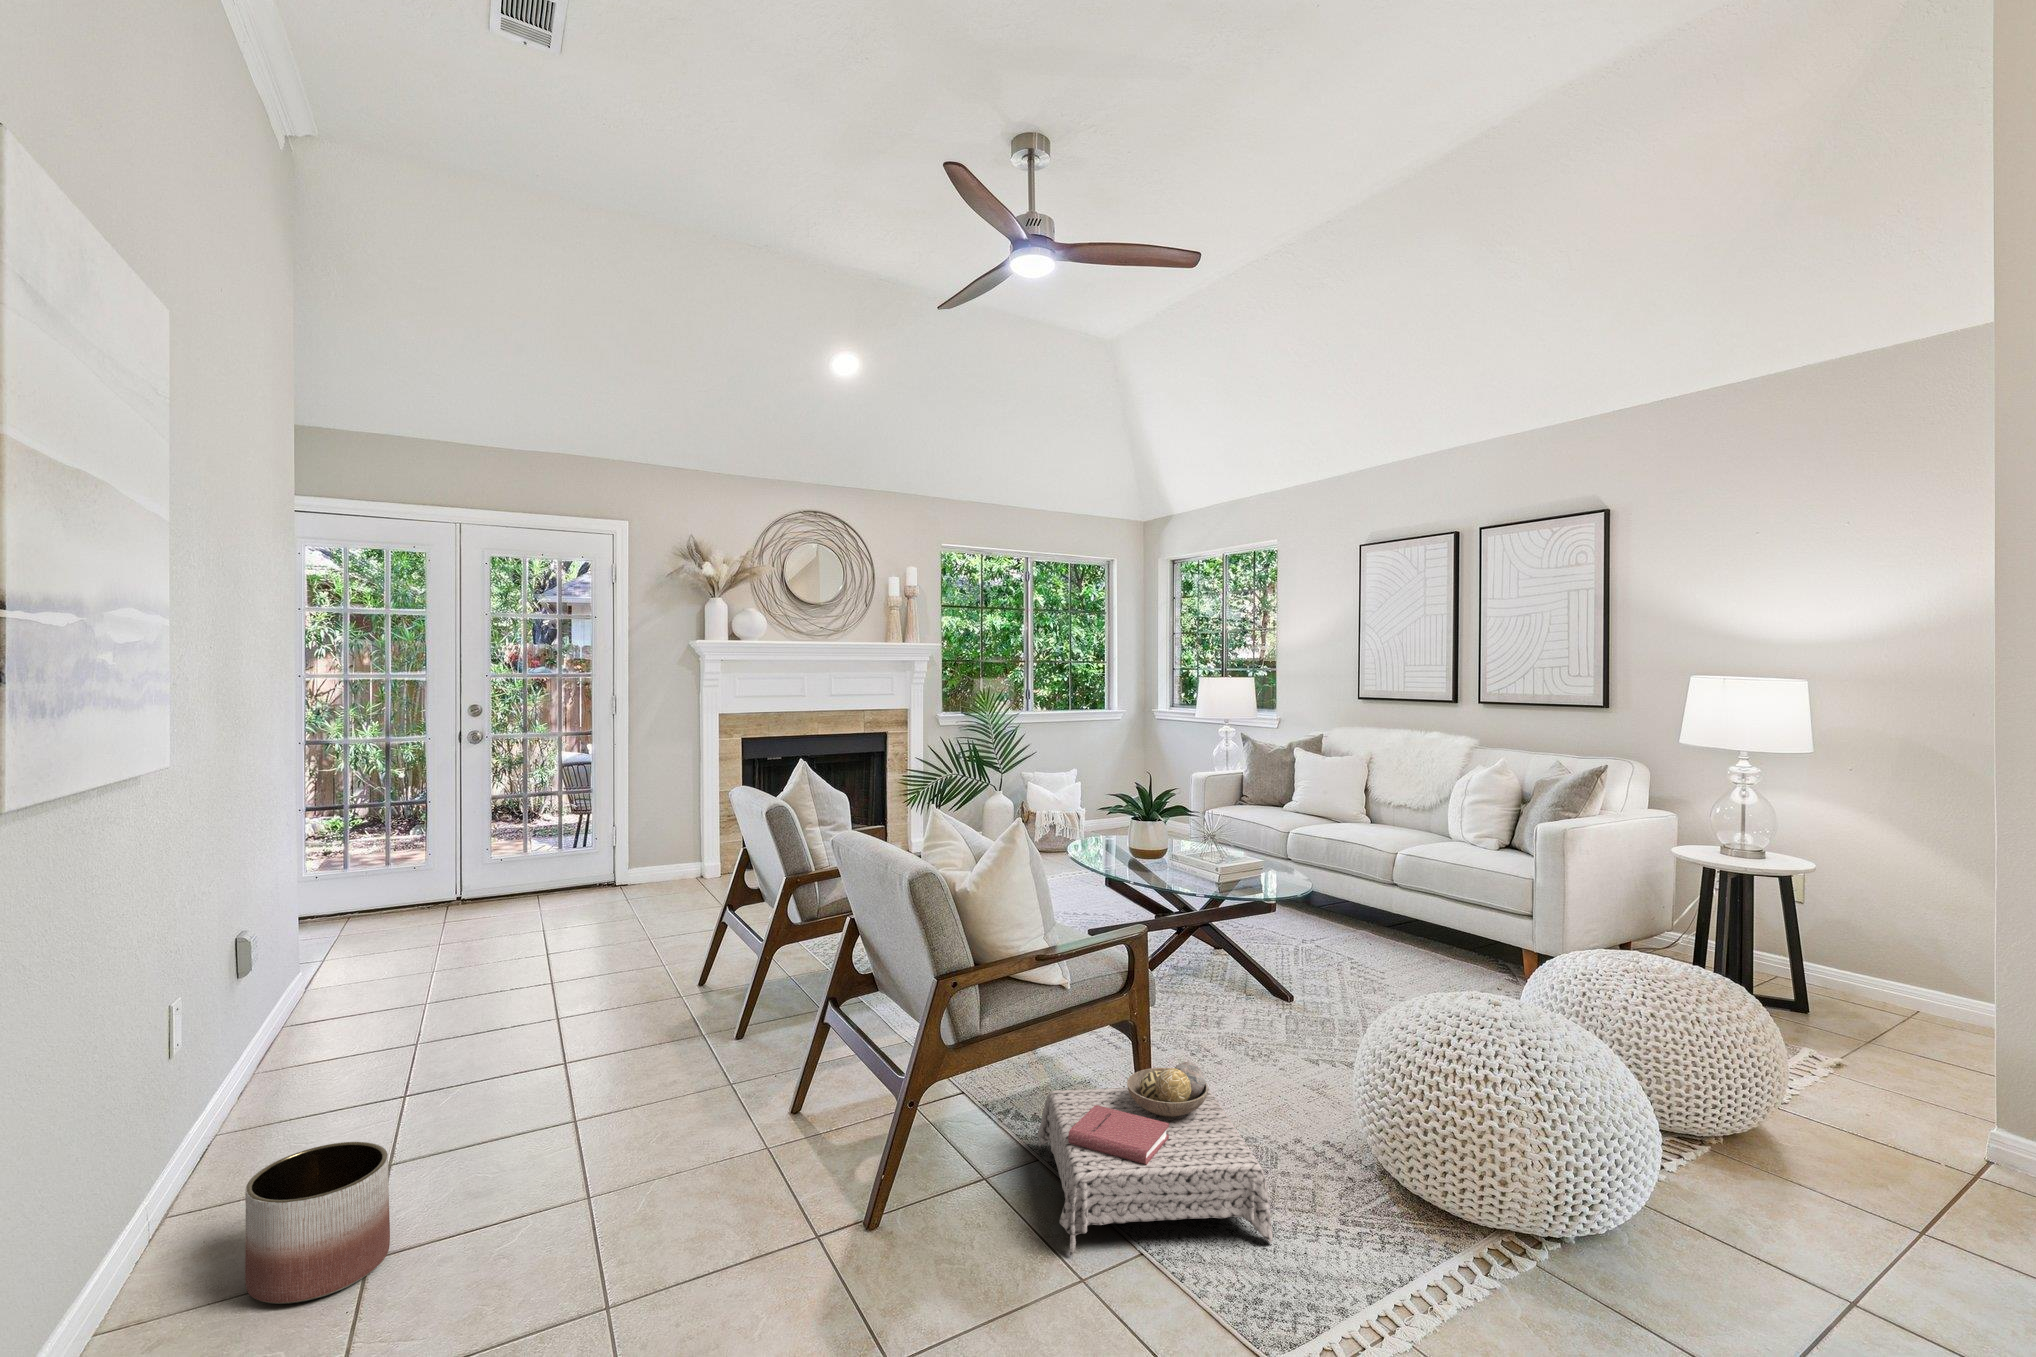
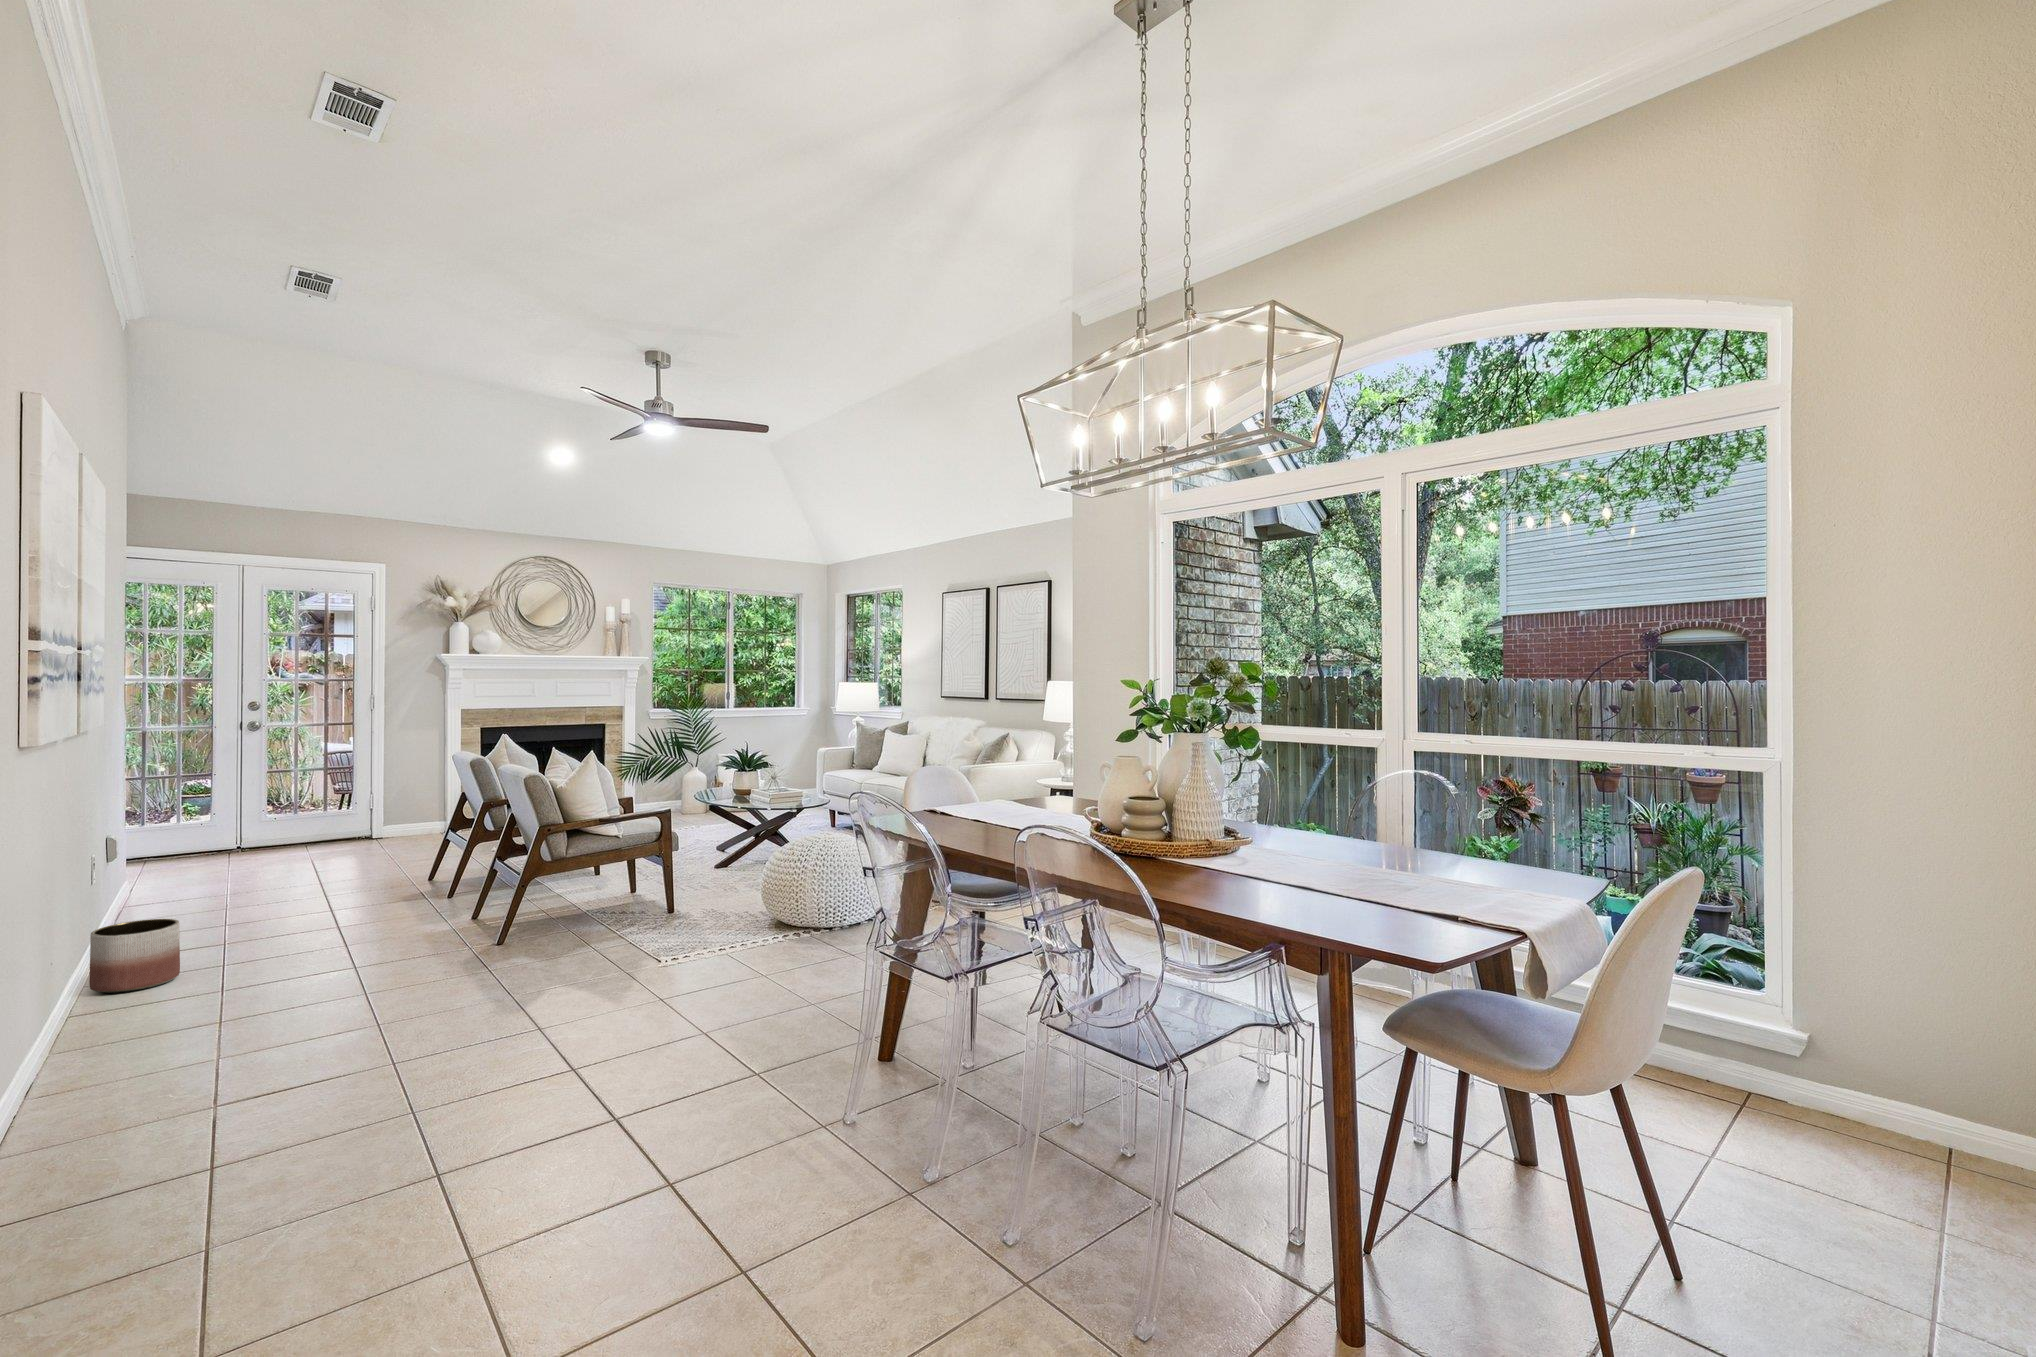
ottoman: present [1037,1062,1273,1256] -> none [582,870,708,957]

